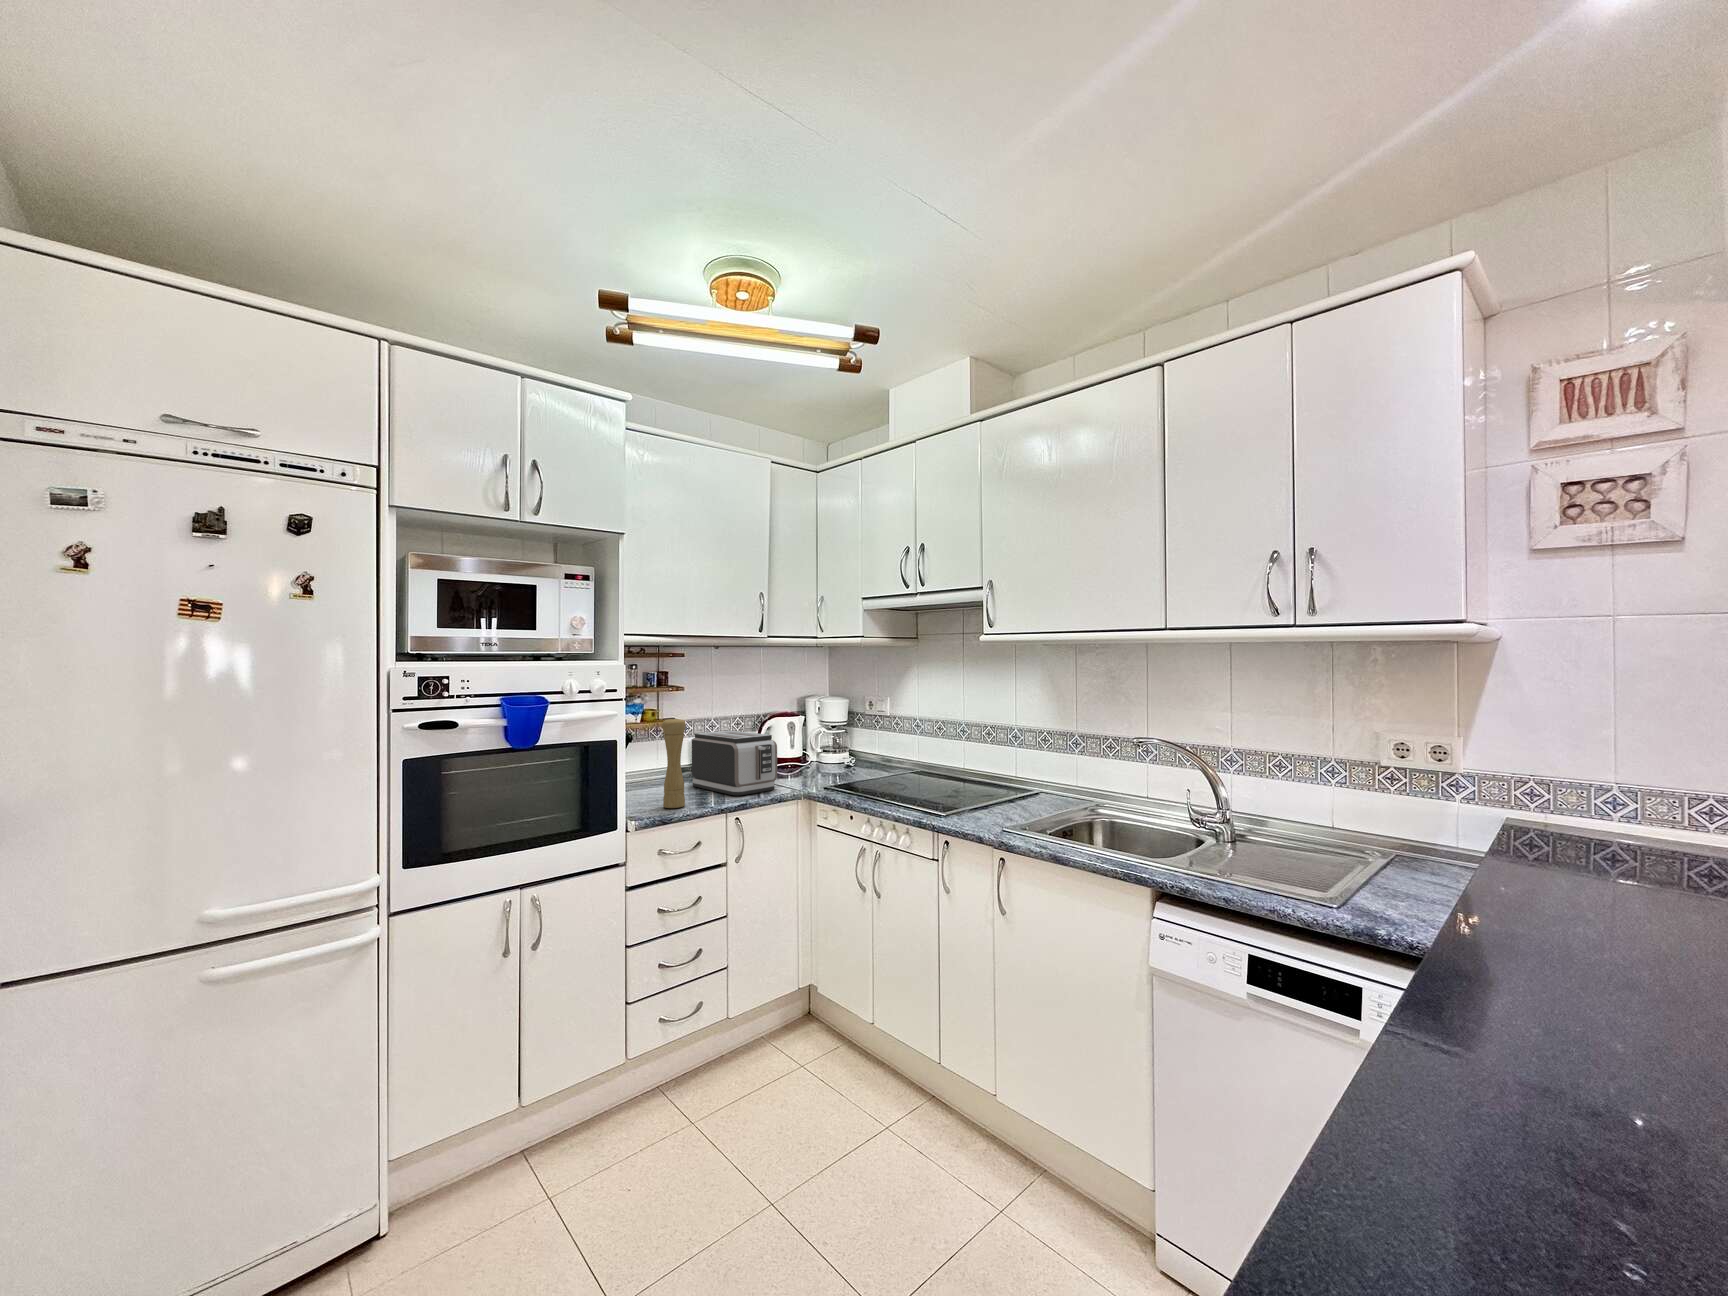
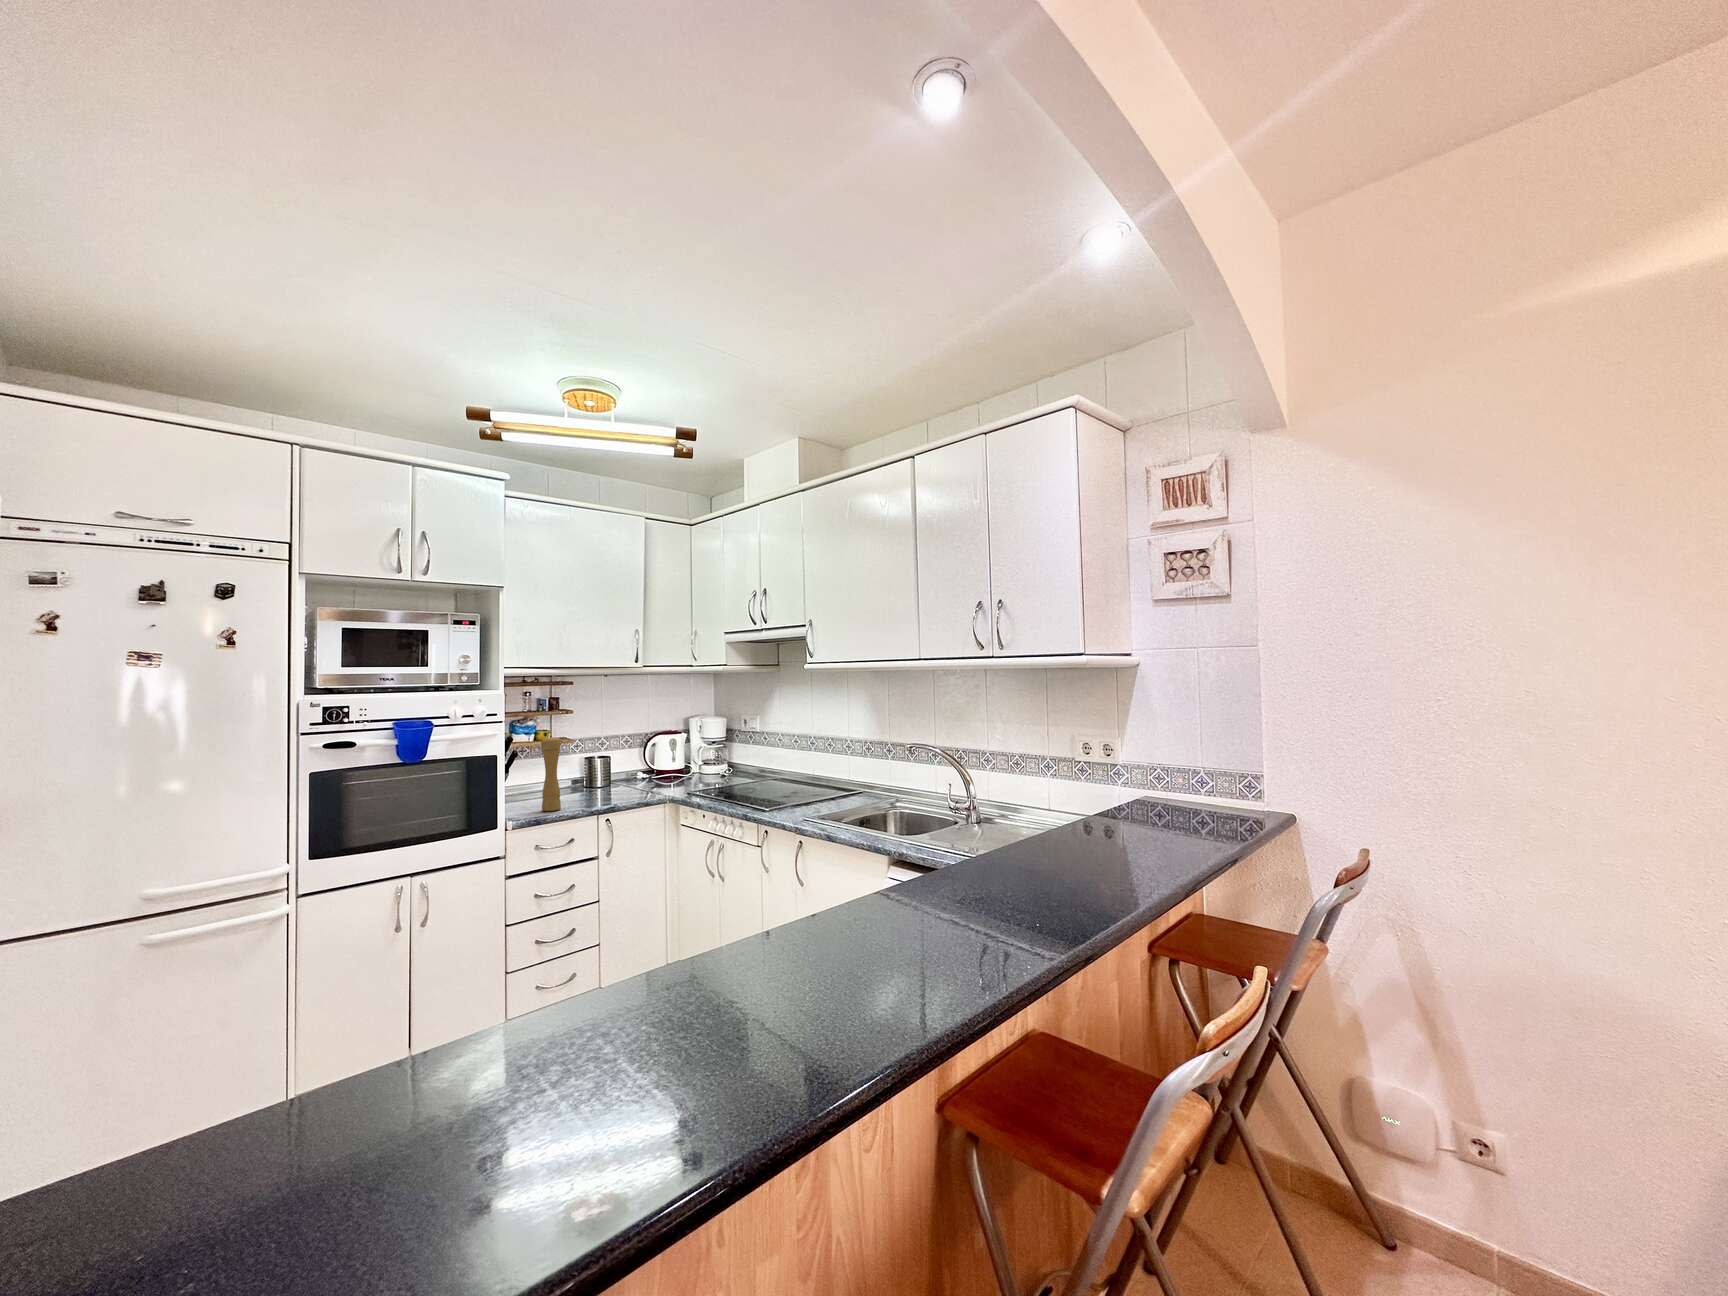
toaster: present [692,731,777,795] -> none [576,747,647,800]

